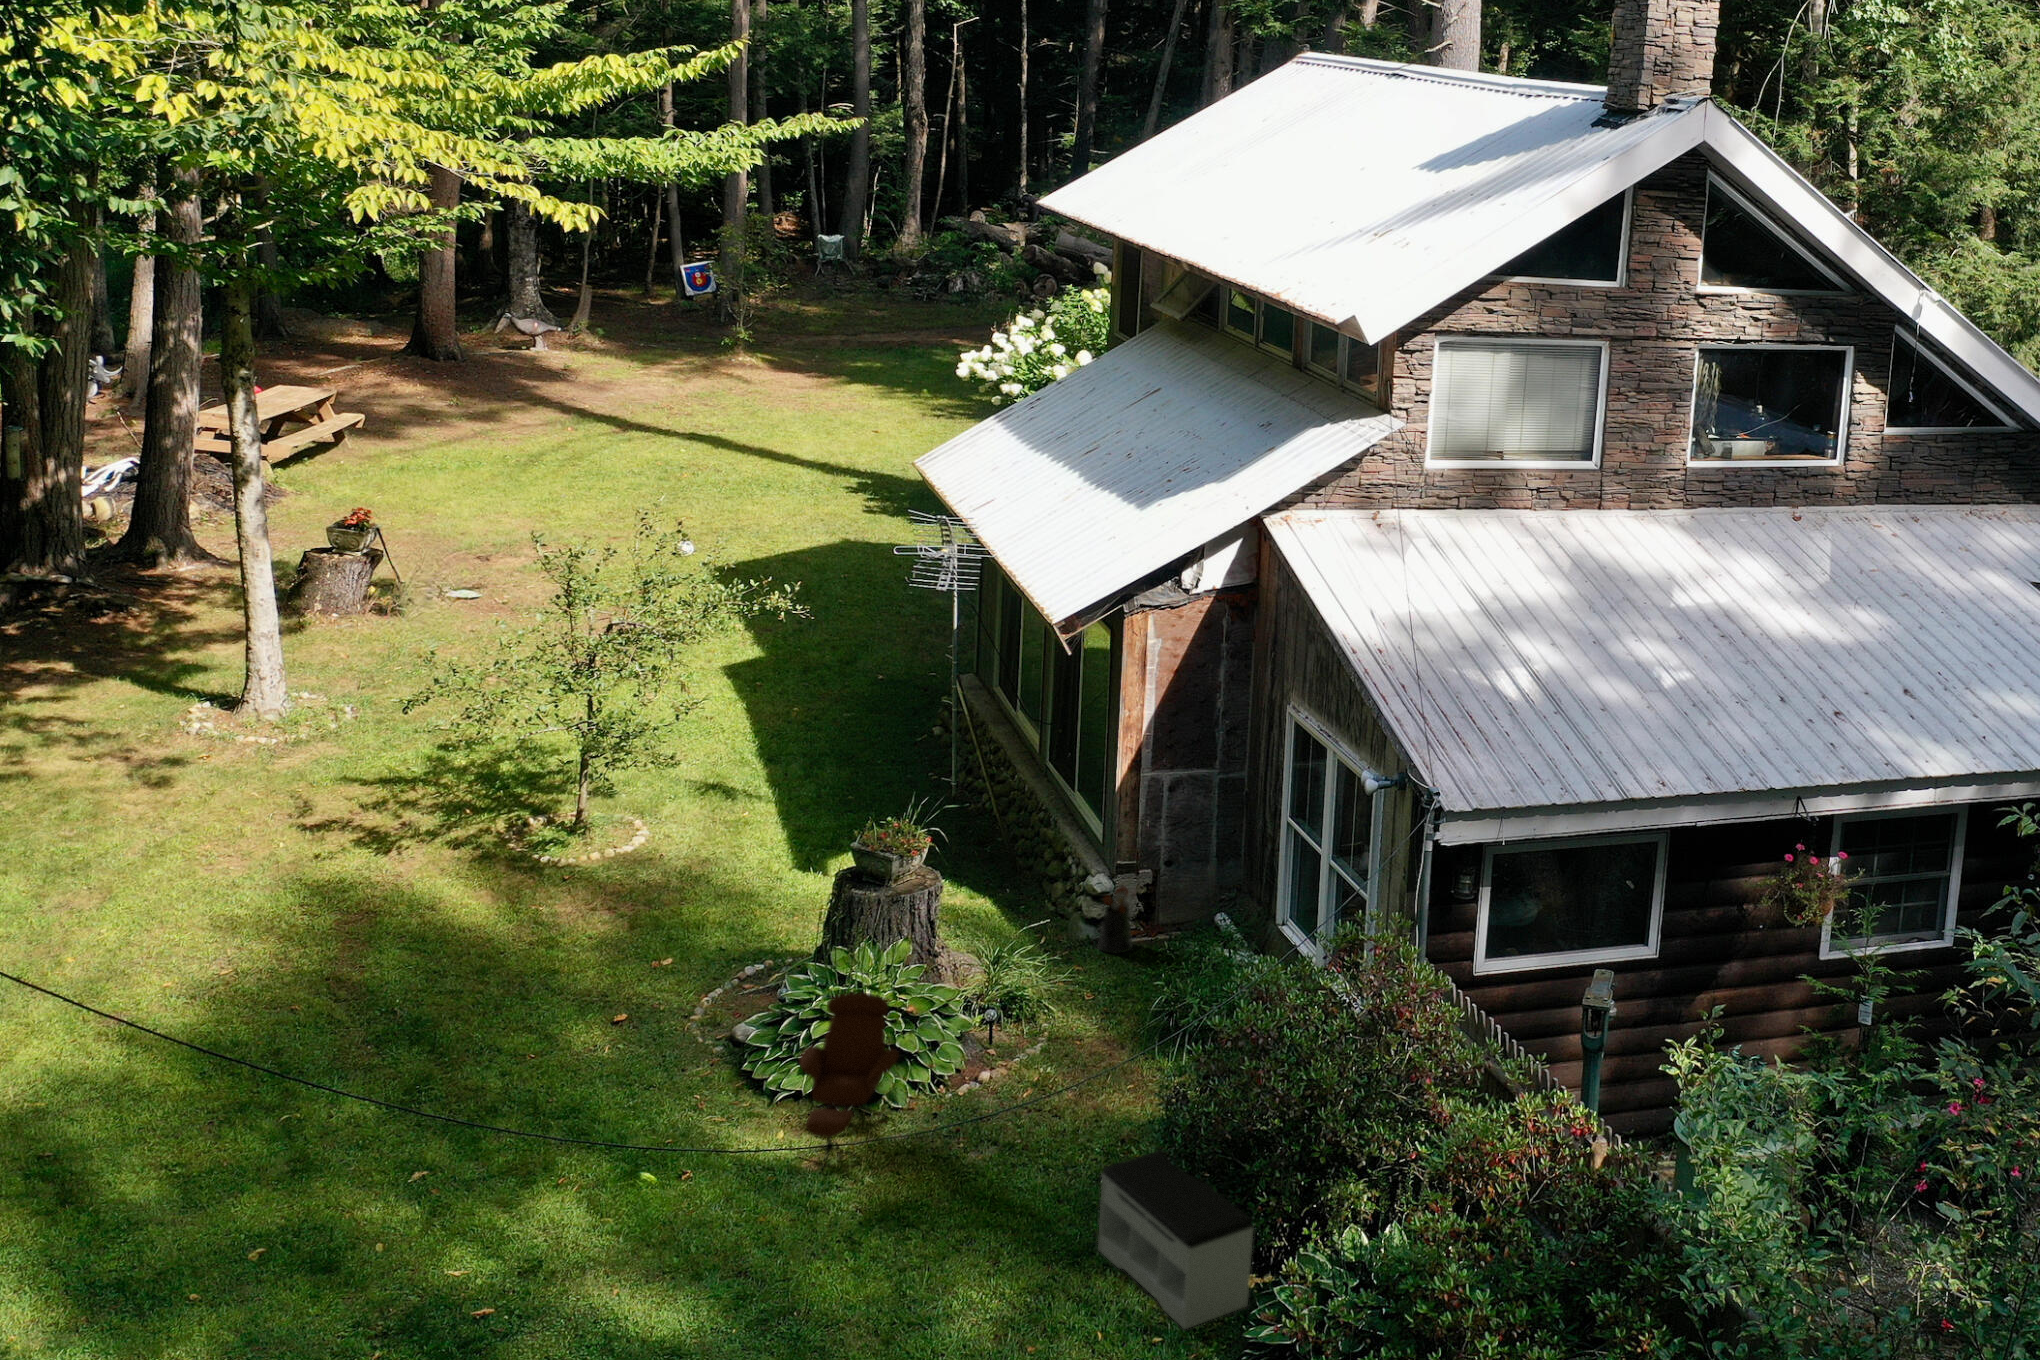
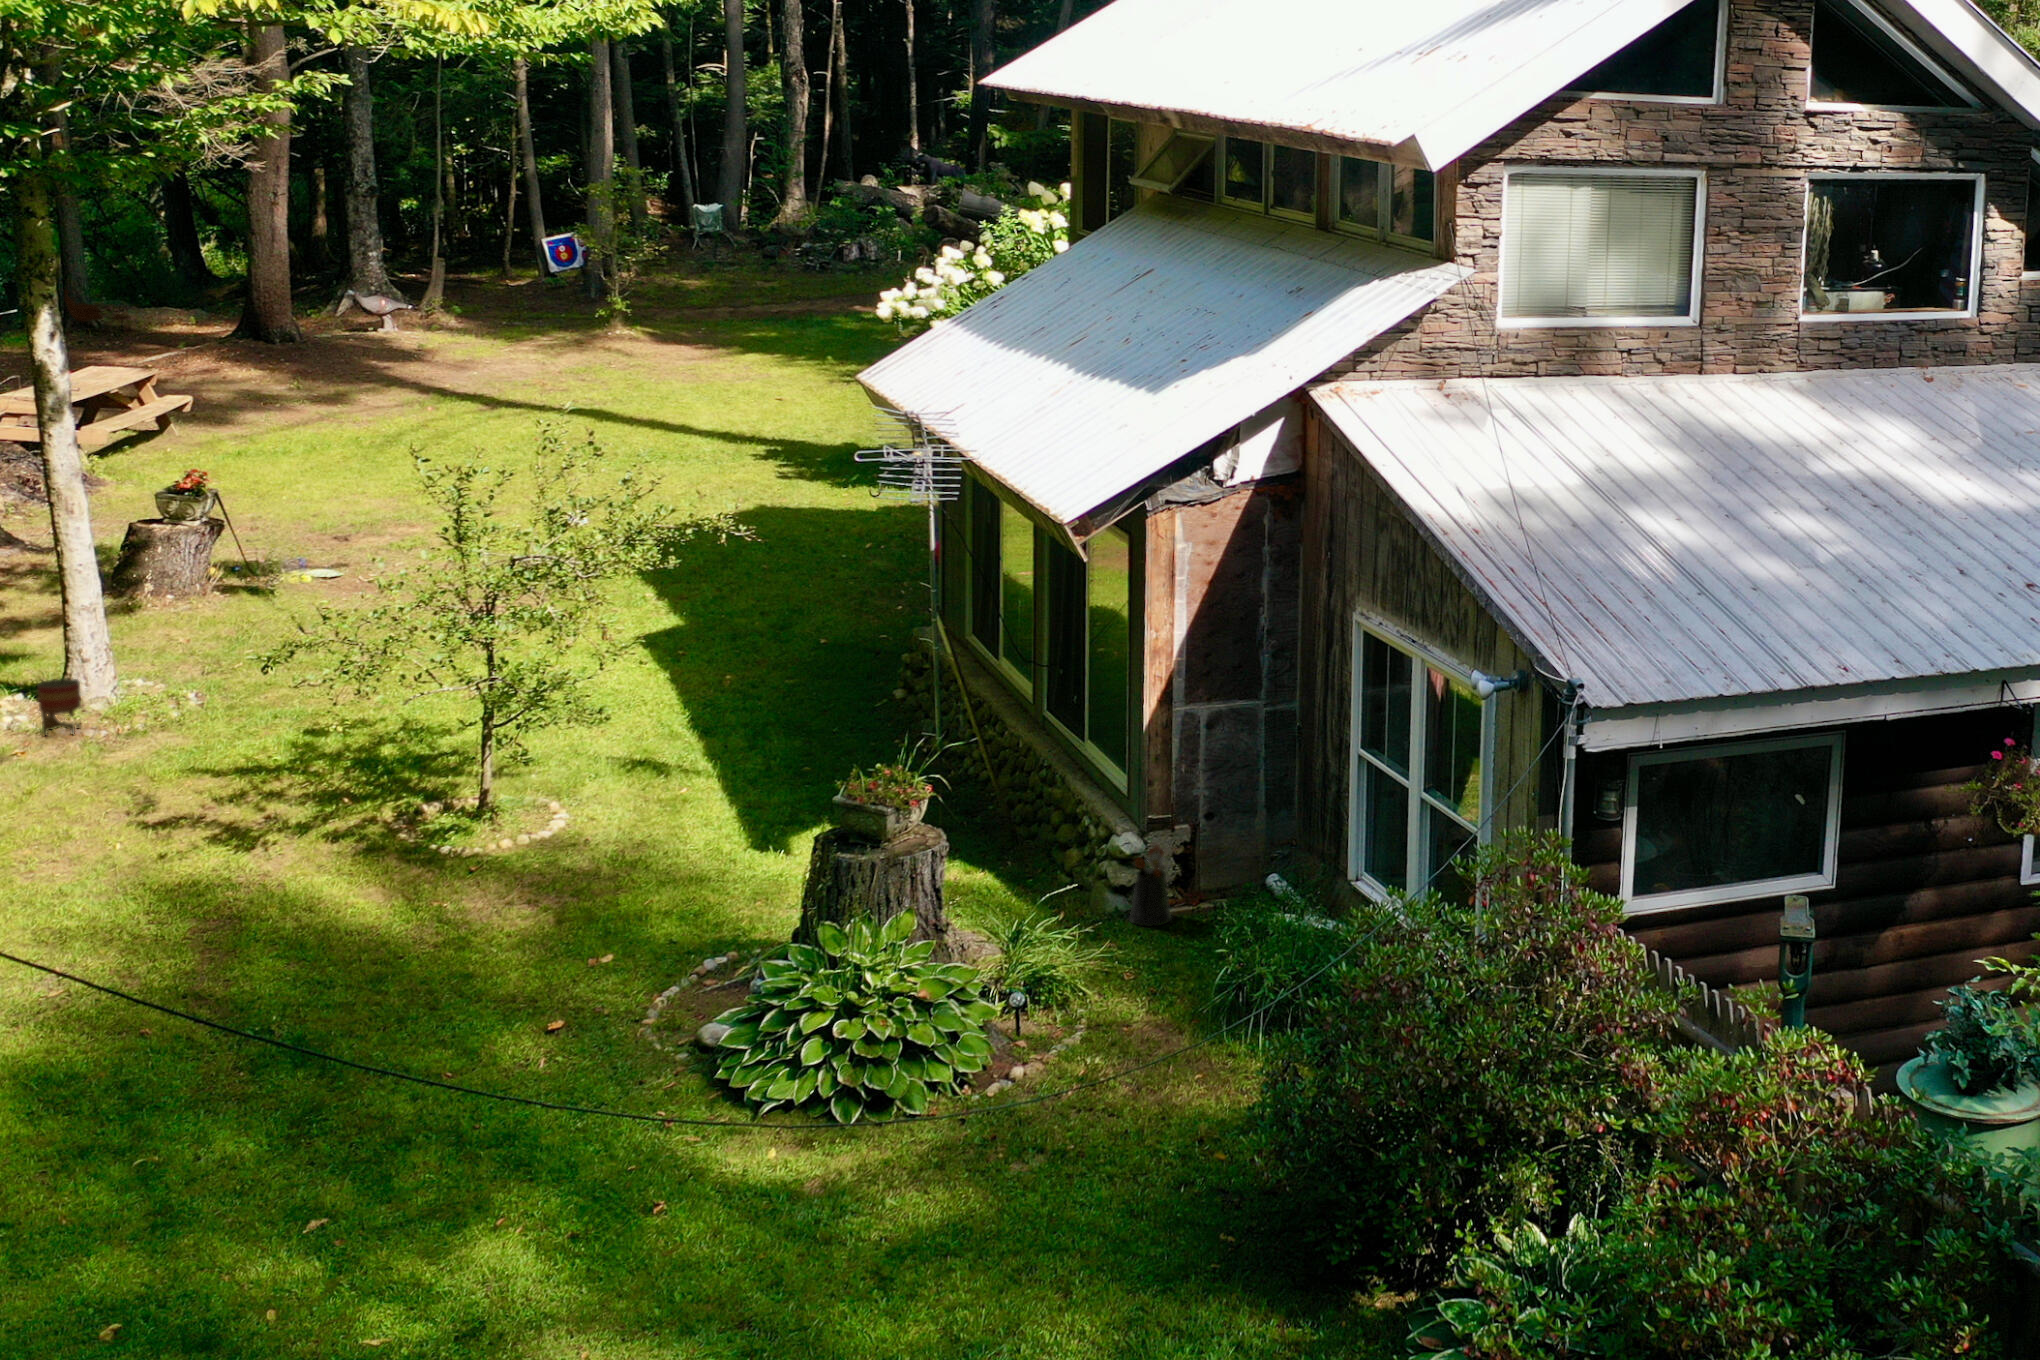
planter: none [225,689,259,737] -> present [38,678,81,736]
lounge chair: present [800,993,899,1169] -> present [65,290,130,329]
bench: present [1098,1150,1253,1329] -> none [1195,1133,1400,1351]

